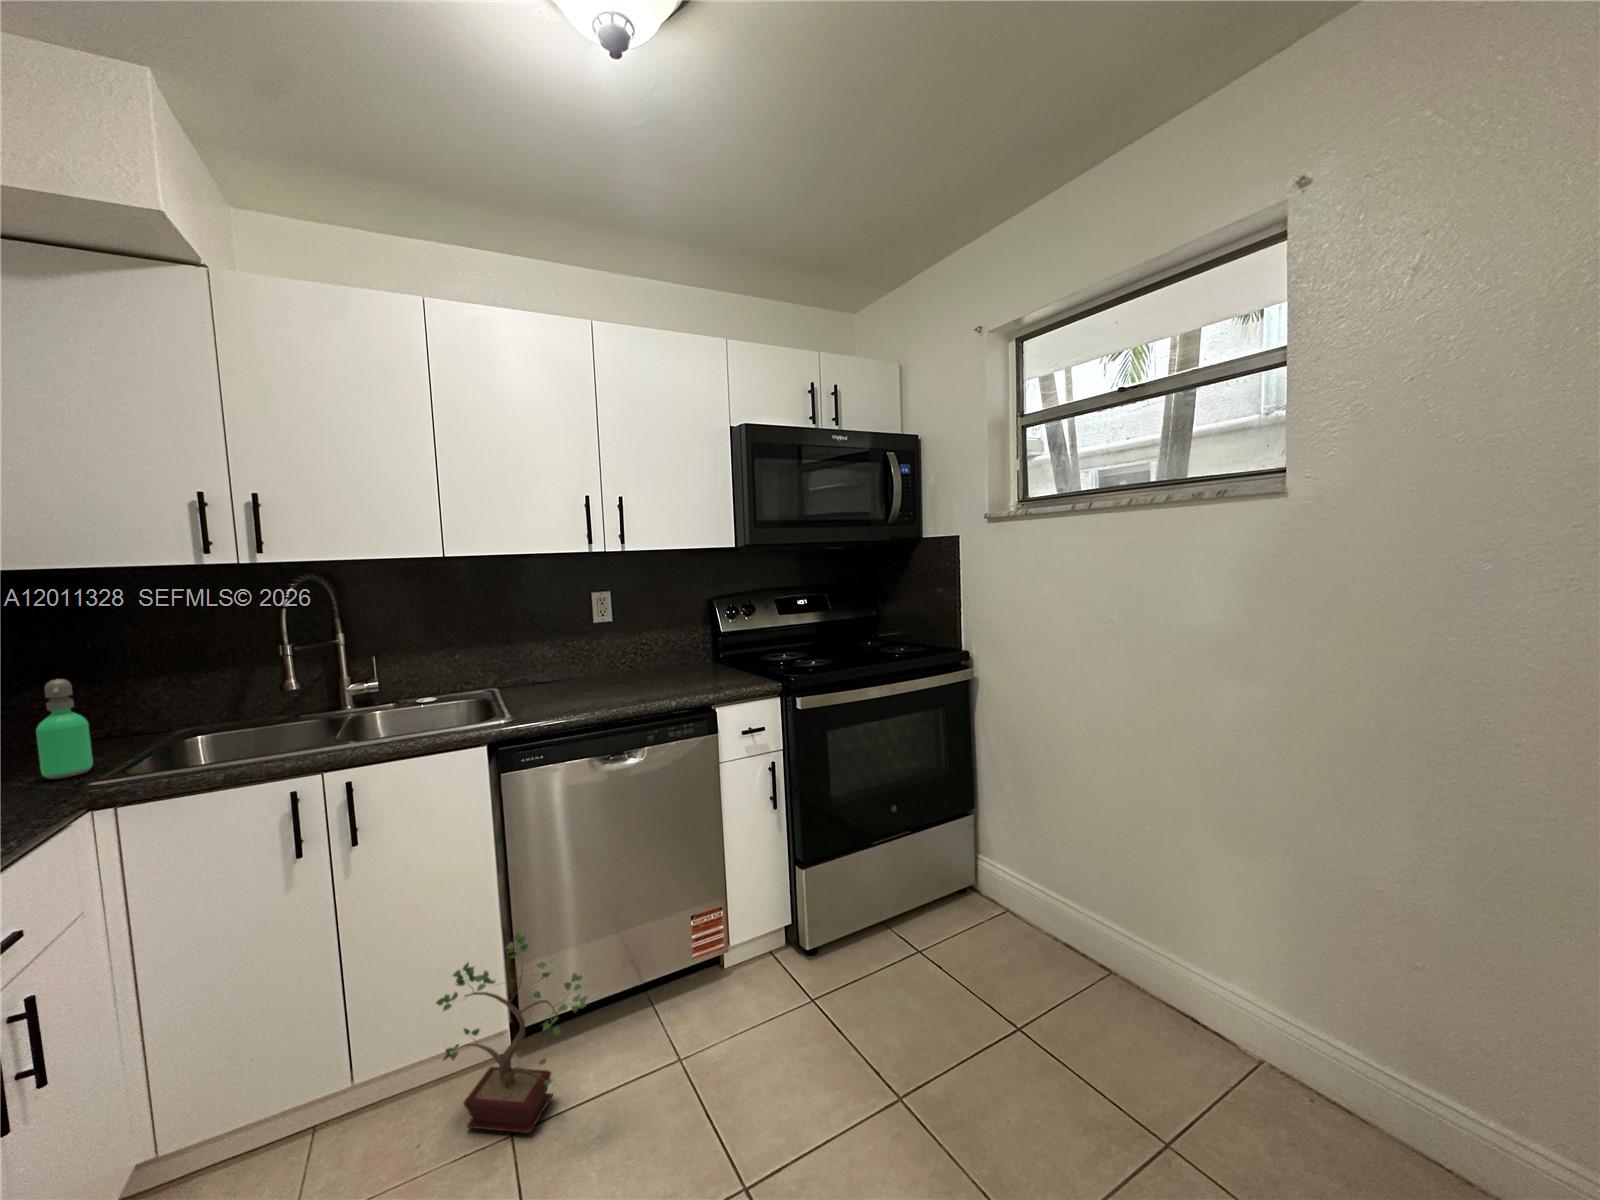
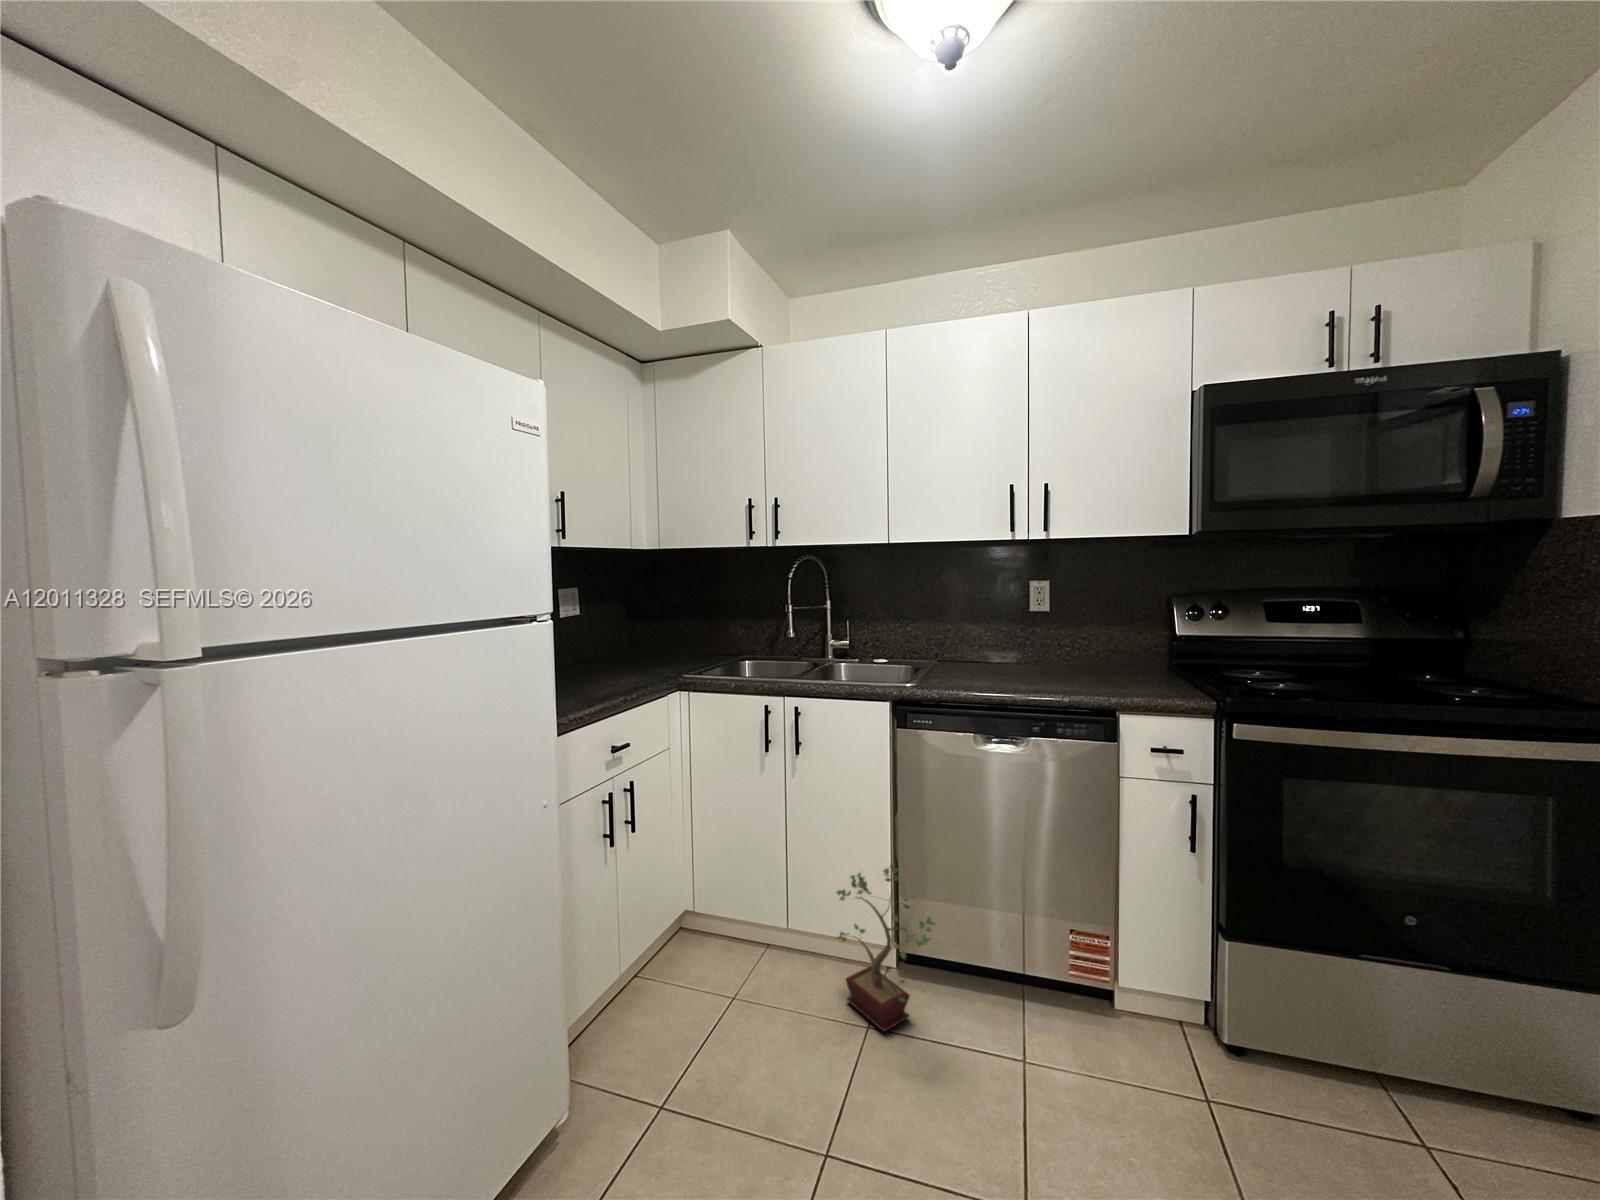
soap dispenser: present [36,679,93,779] -> none [675,612,695,670]

